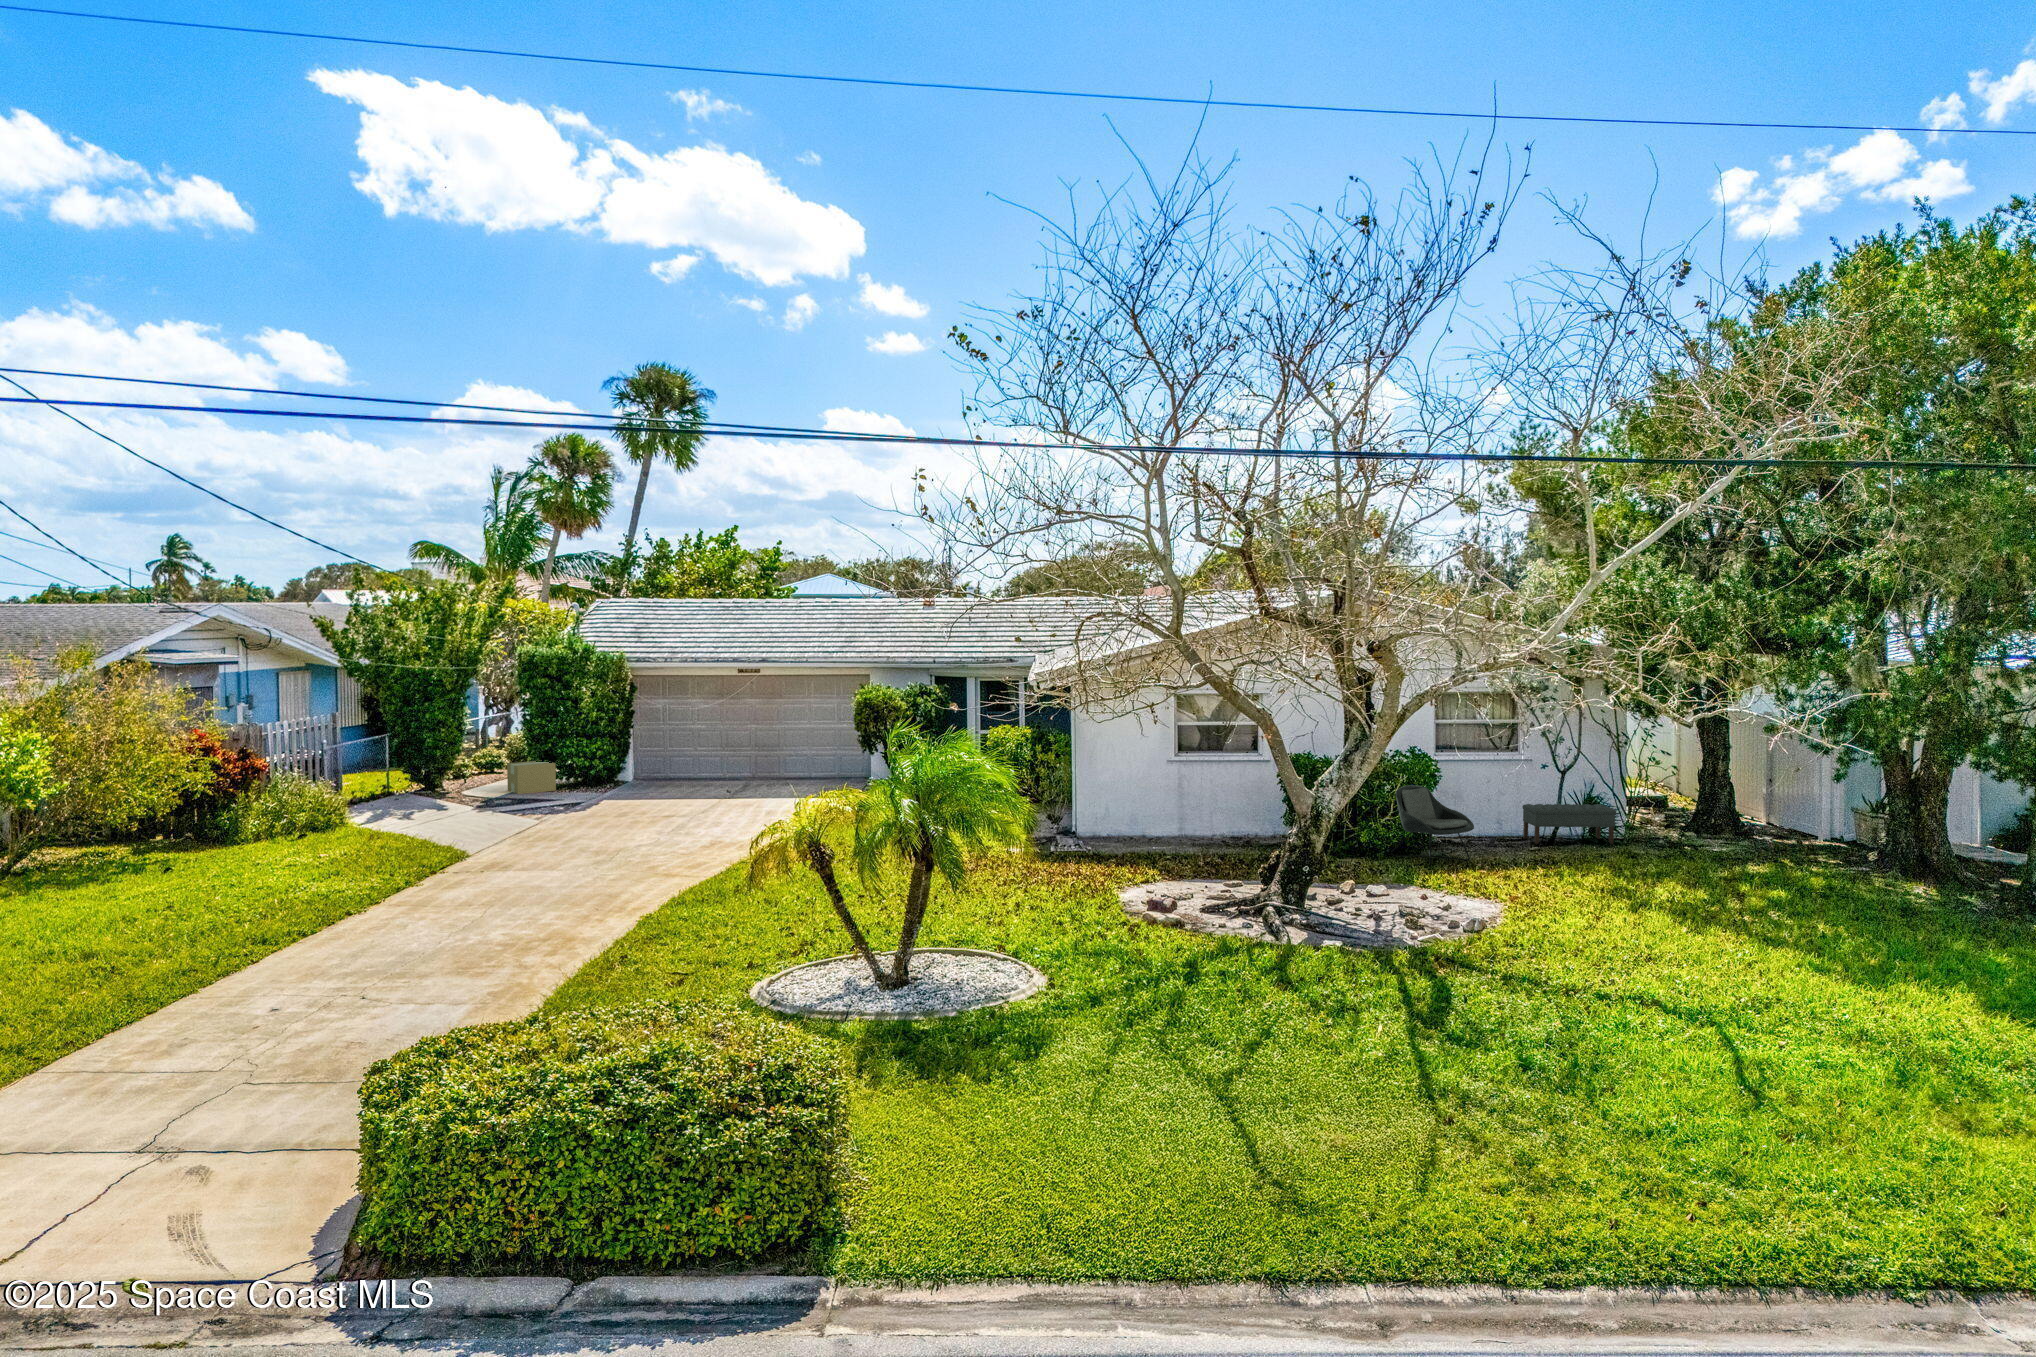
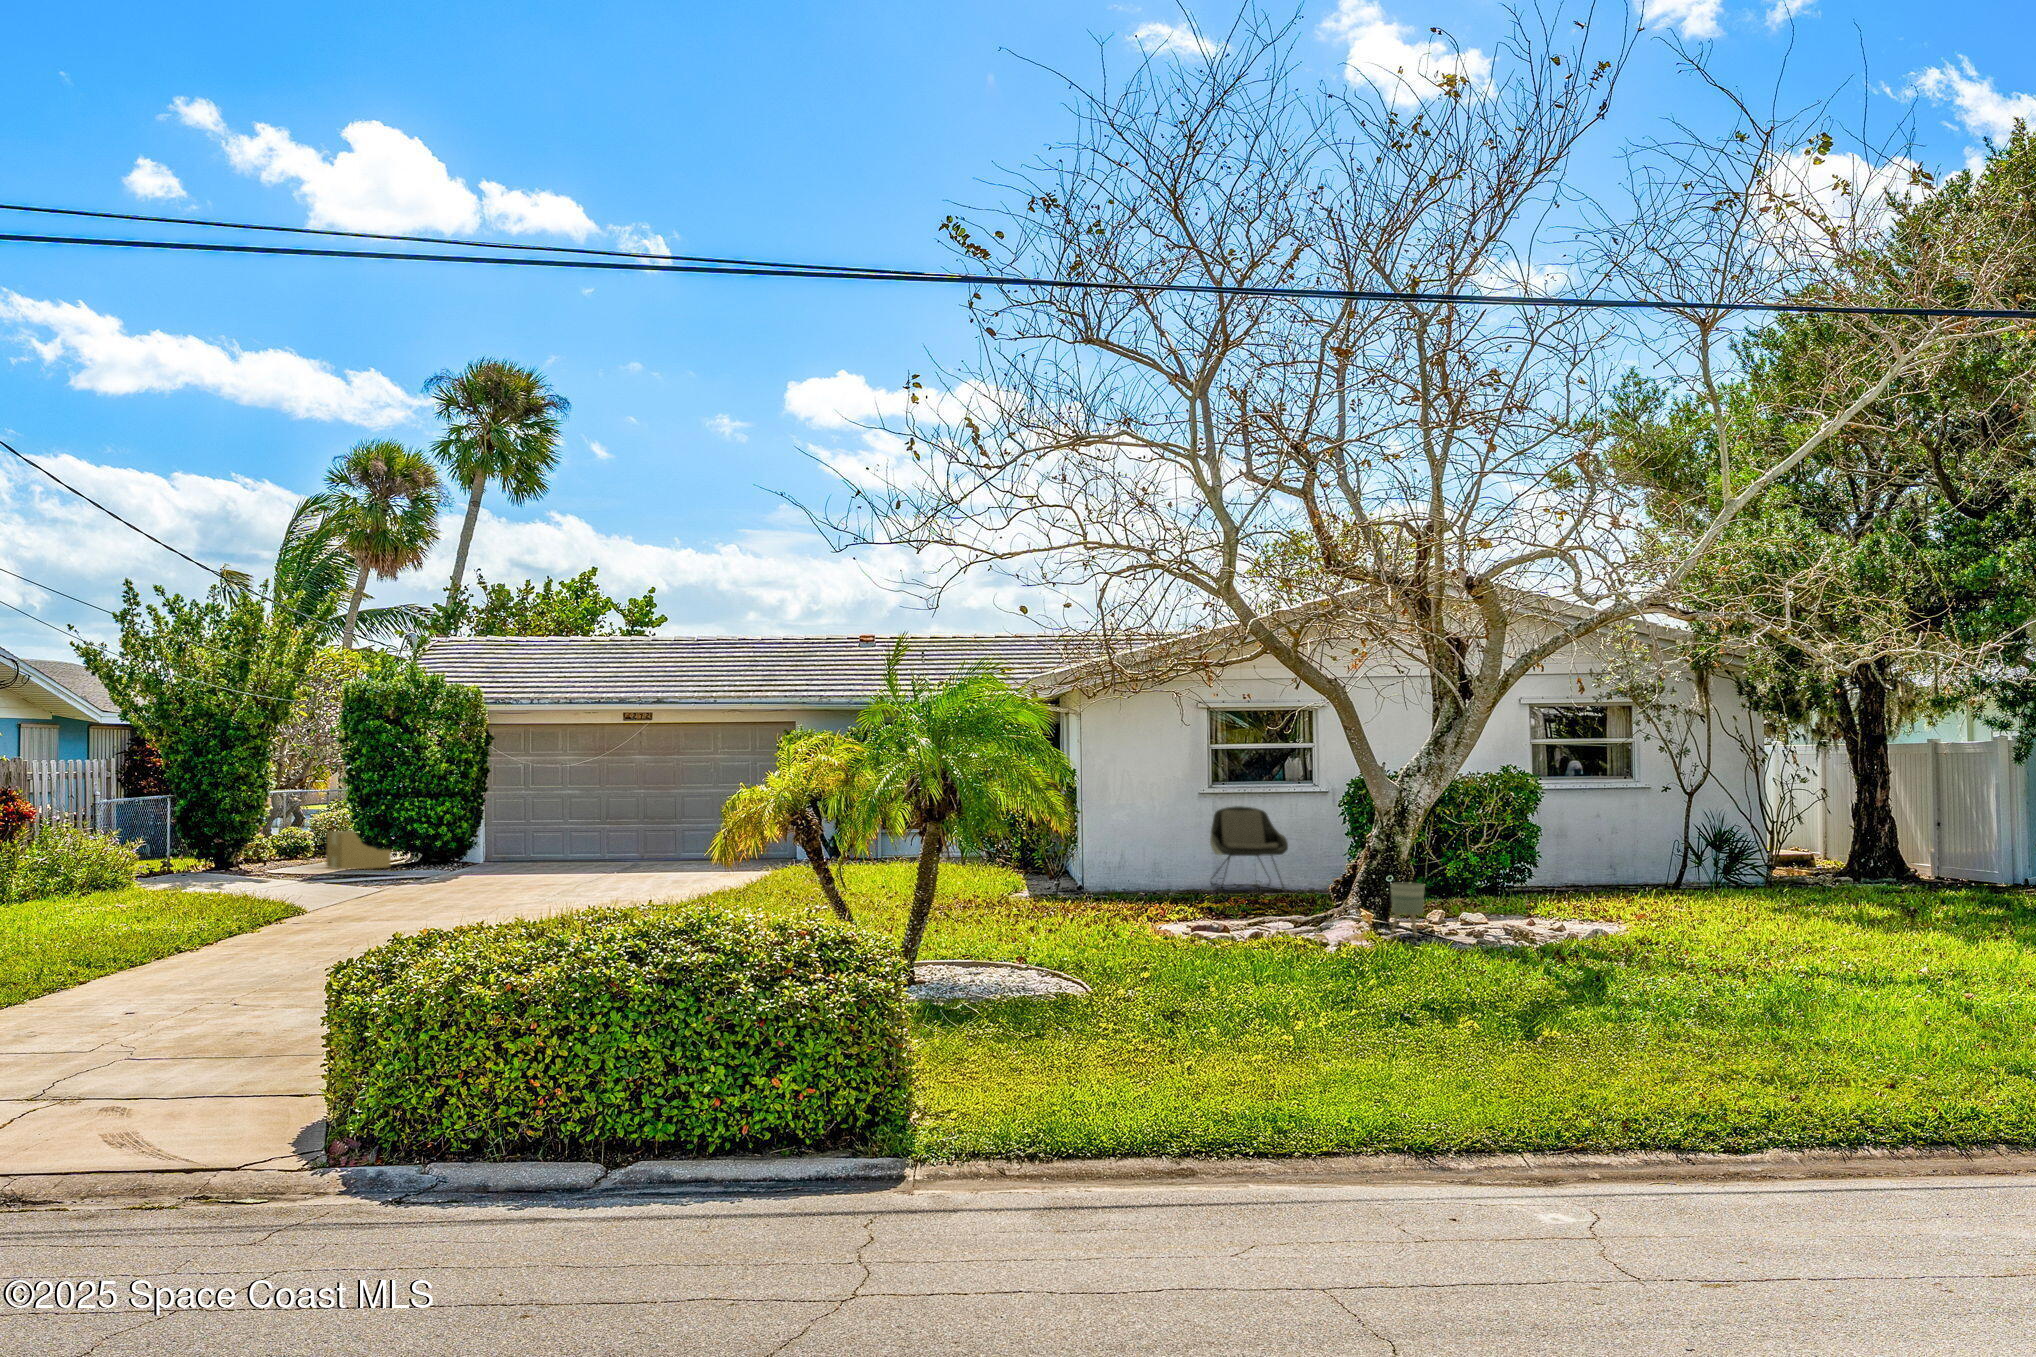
lounge chair: present [1391,785,1474,866] -> present [1210,806,1288,892]
bench: present [1522,804,1616,844] -> none [1632,845,1745,892]
planter: none [1310,872,1338,920] -> present [1390,882,1425,936]

